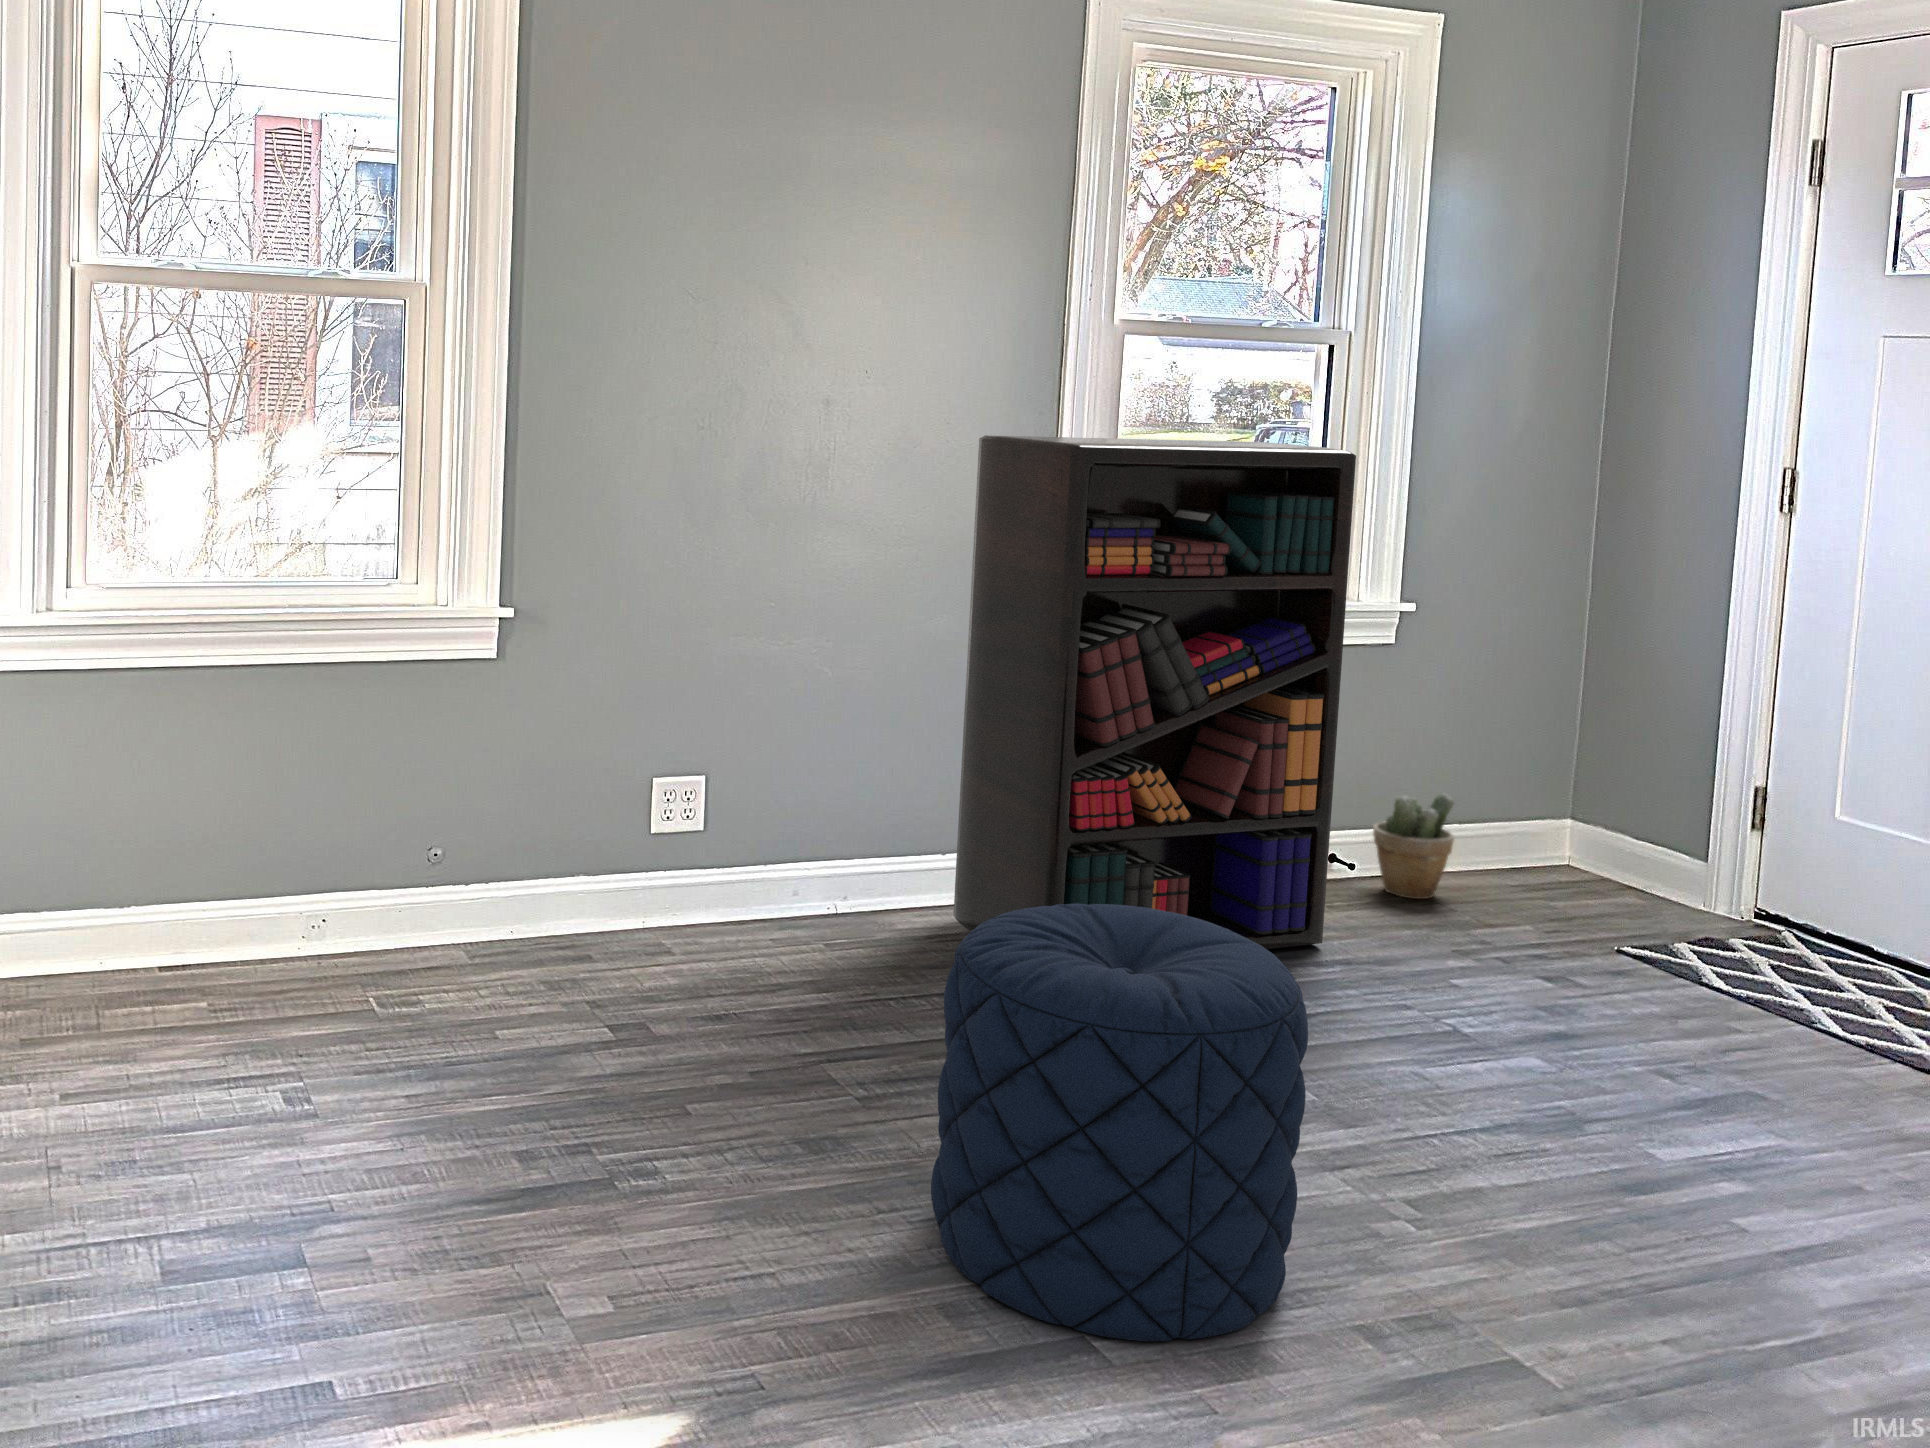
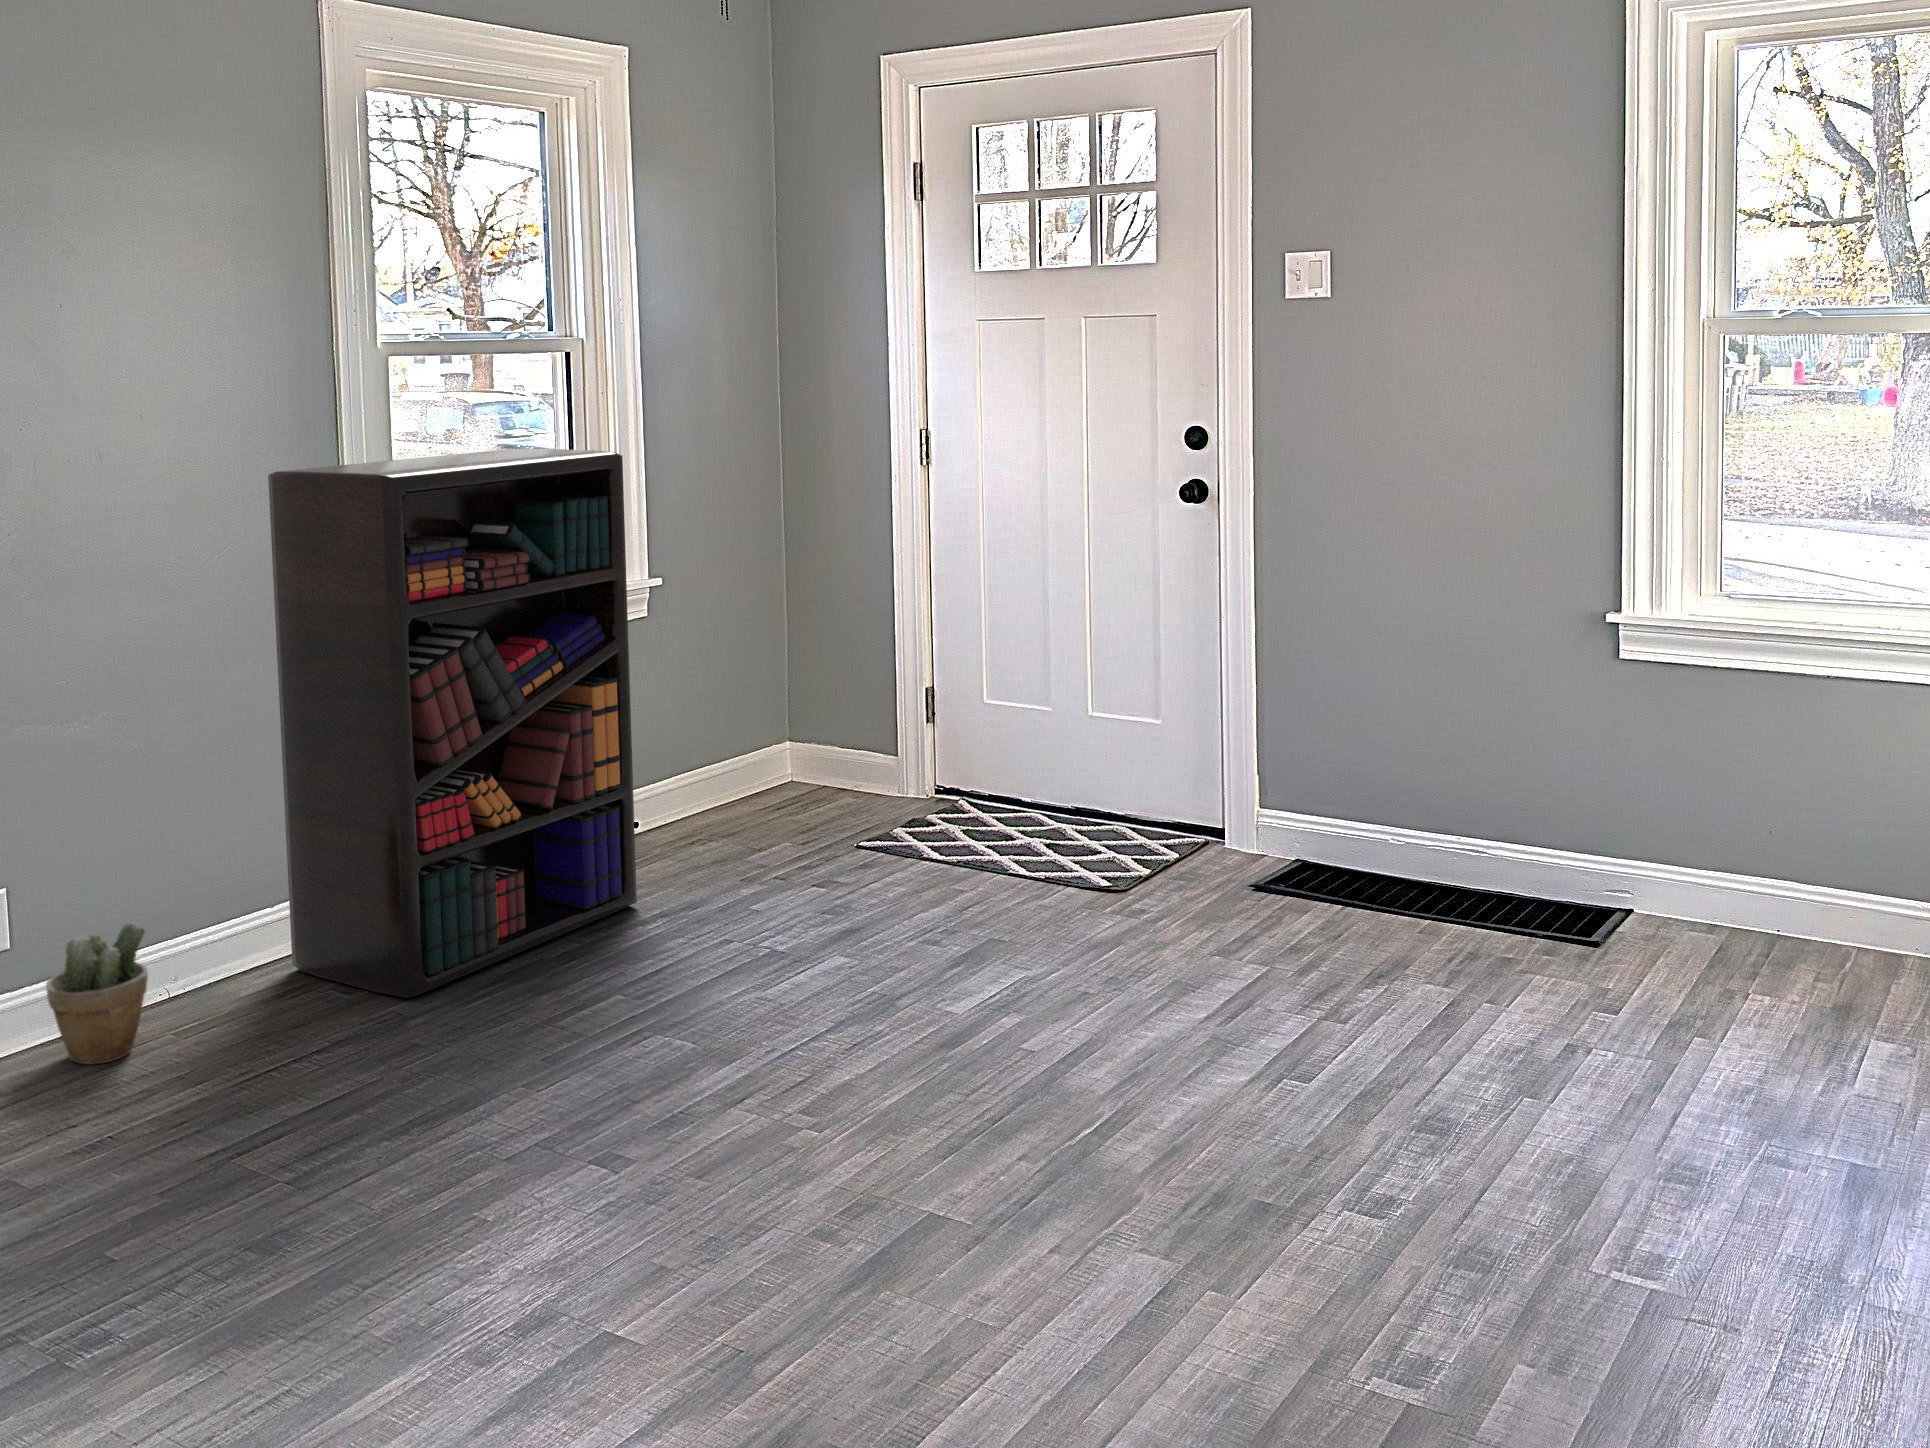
potted plant: present [1373,794,1454,899] -> present [46,922,148,1064]
pouf: present [931,904,1308,1341] -> none [419,918,754,1331]

